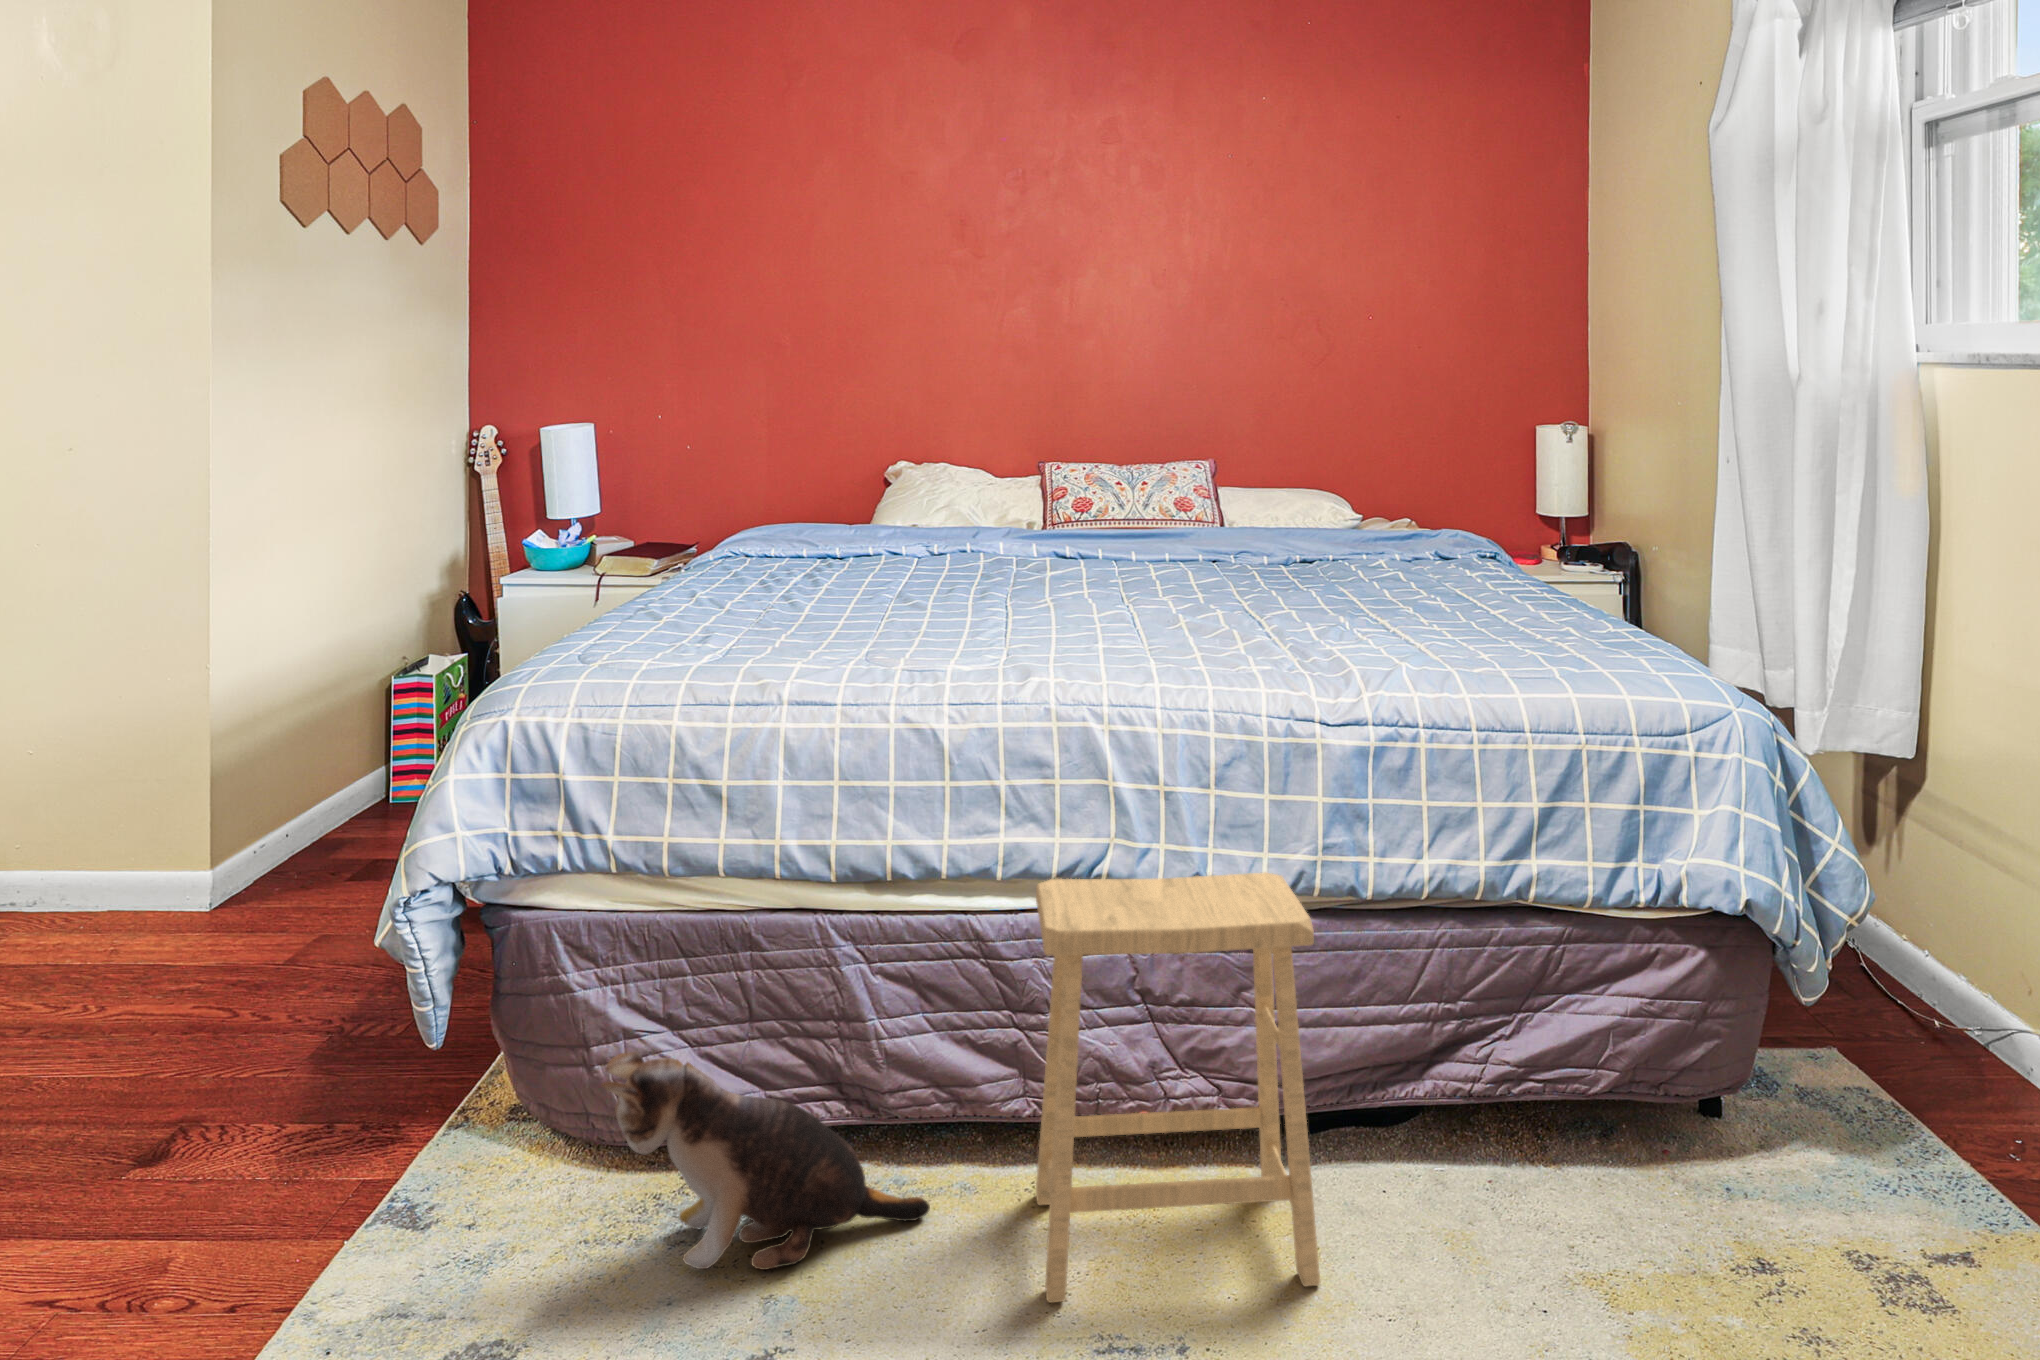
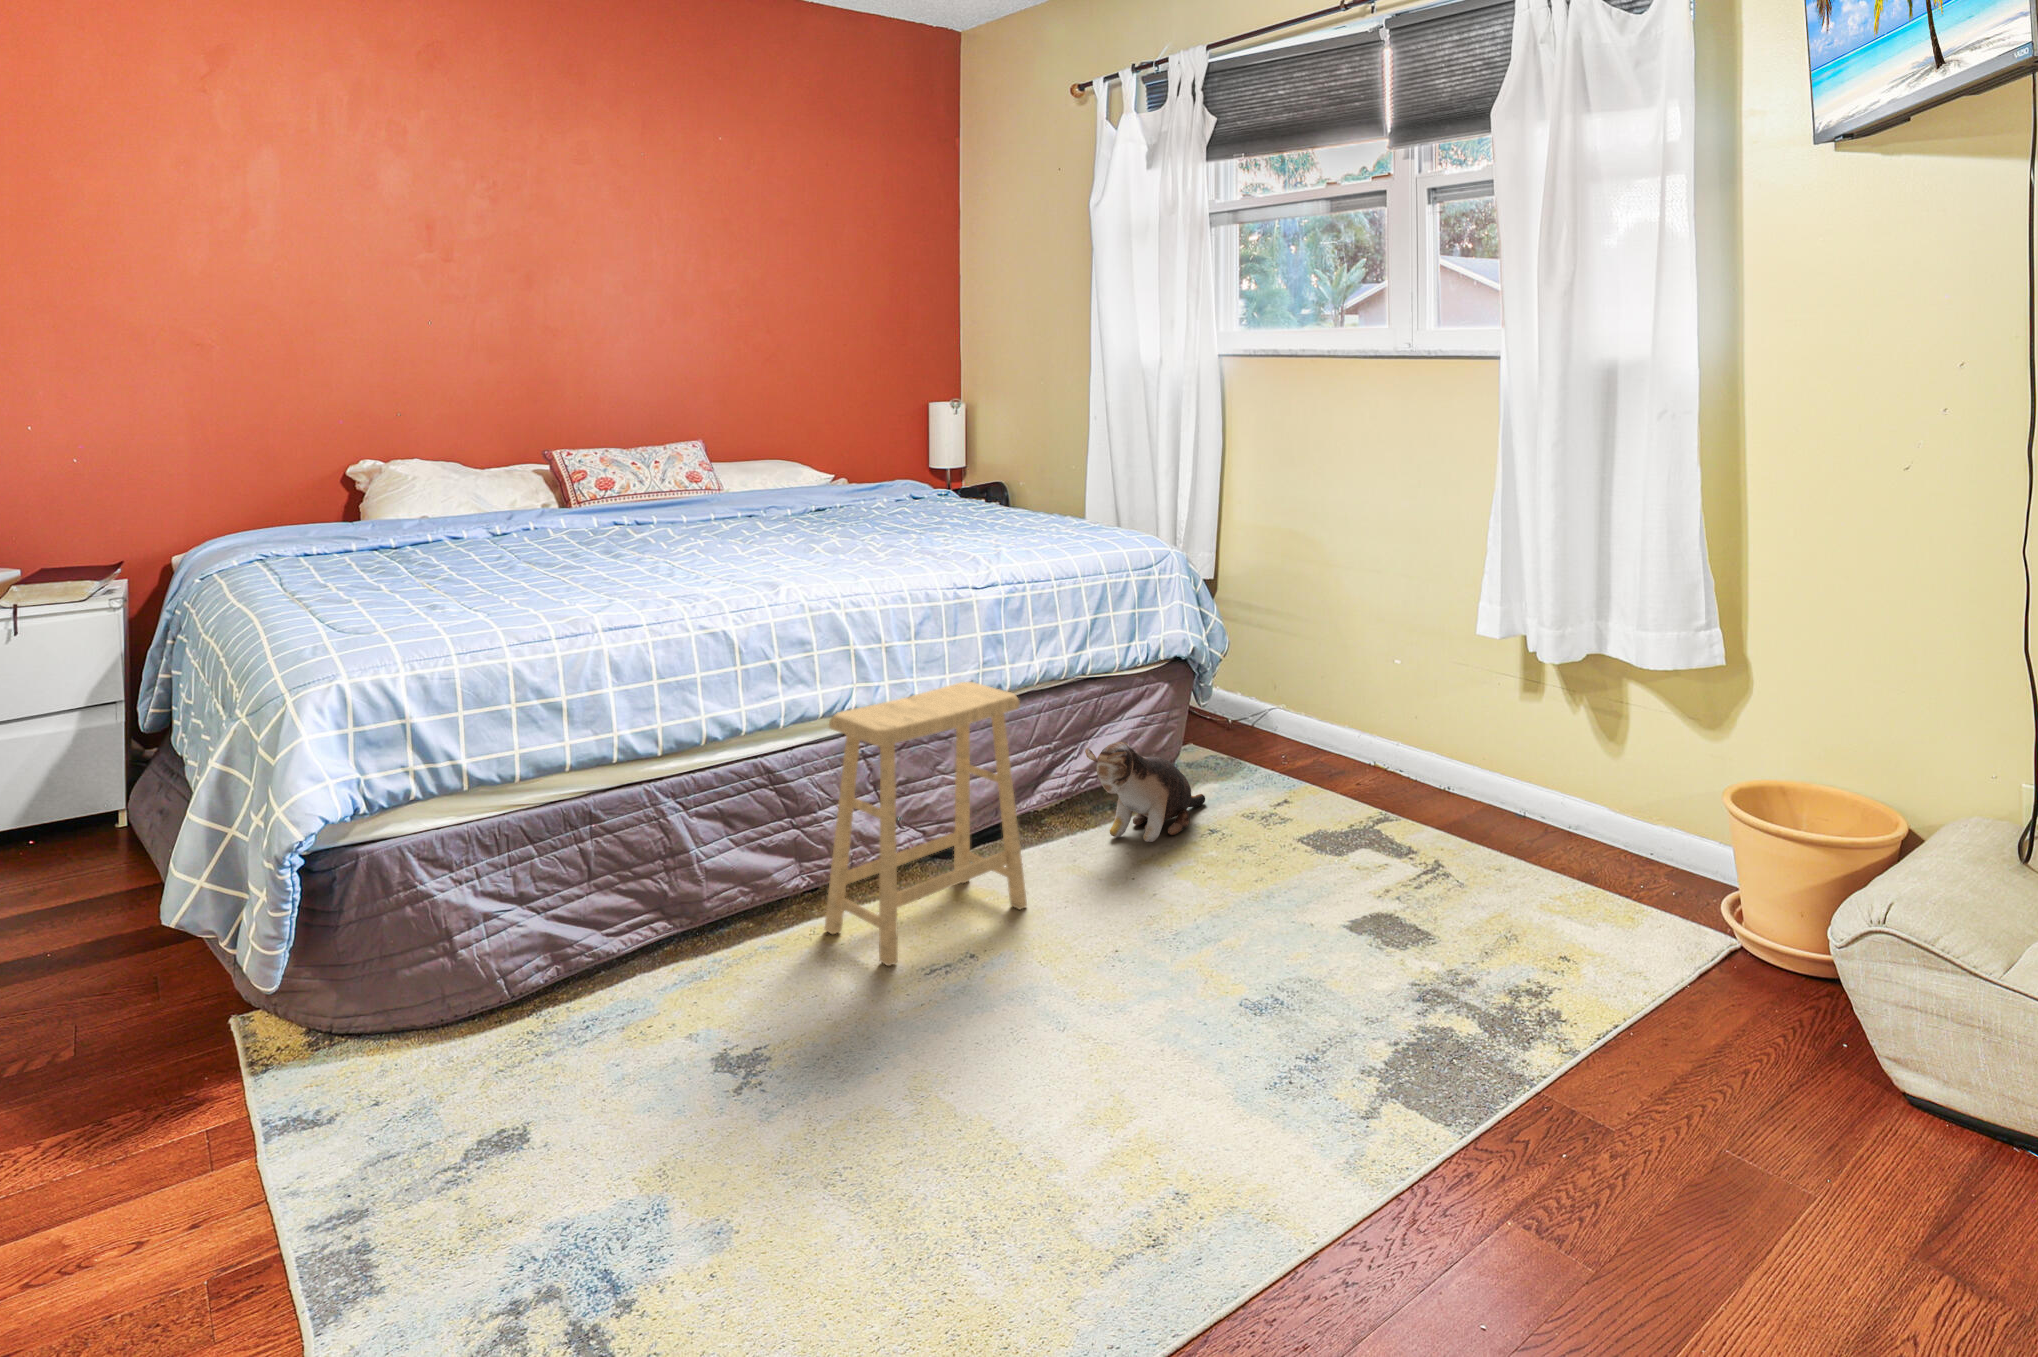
plush toy: present [601,1052,930,1270] -> present [1085,742,1205,842]

